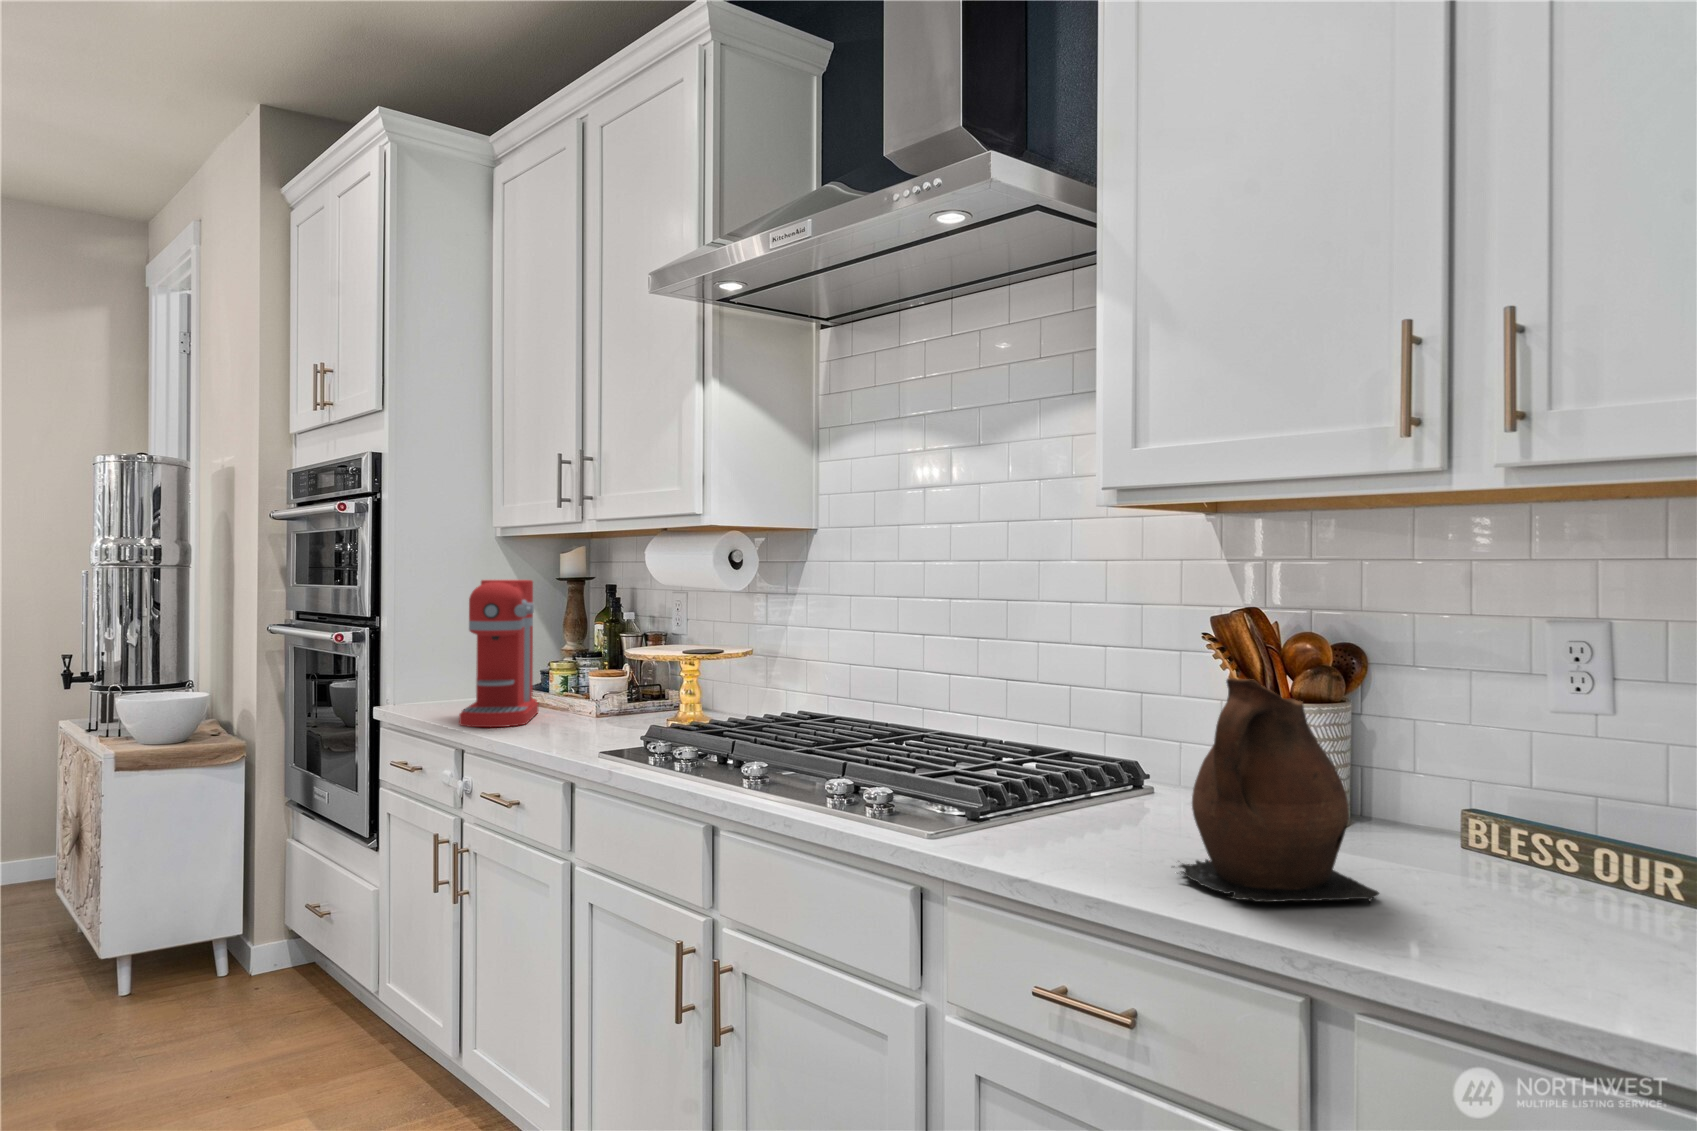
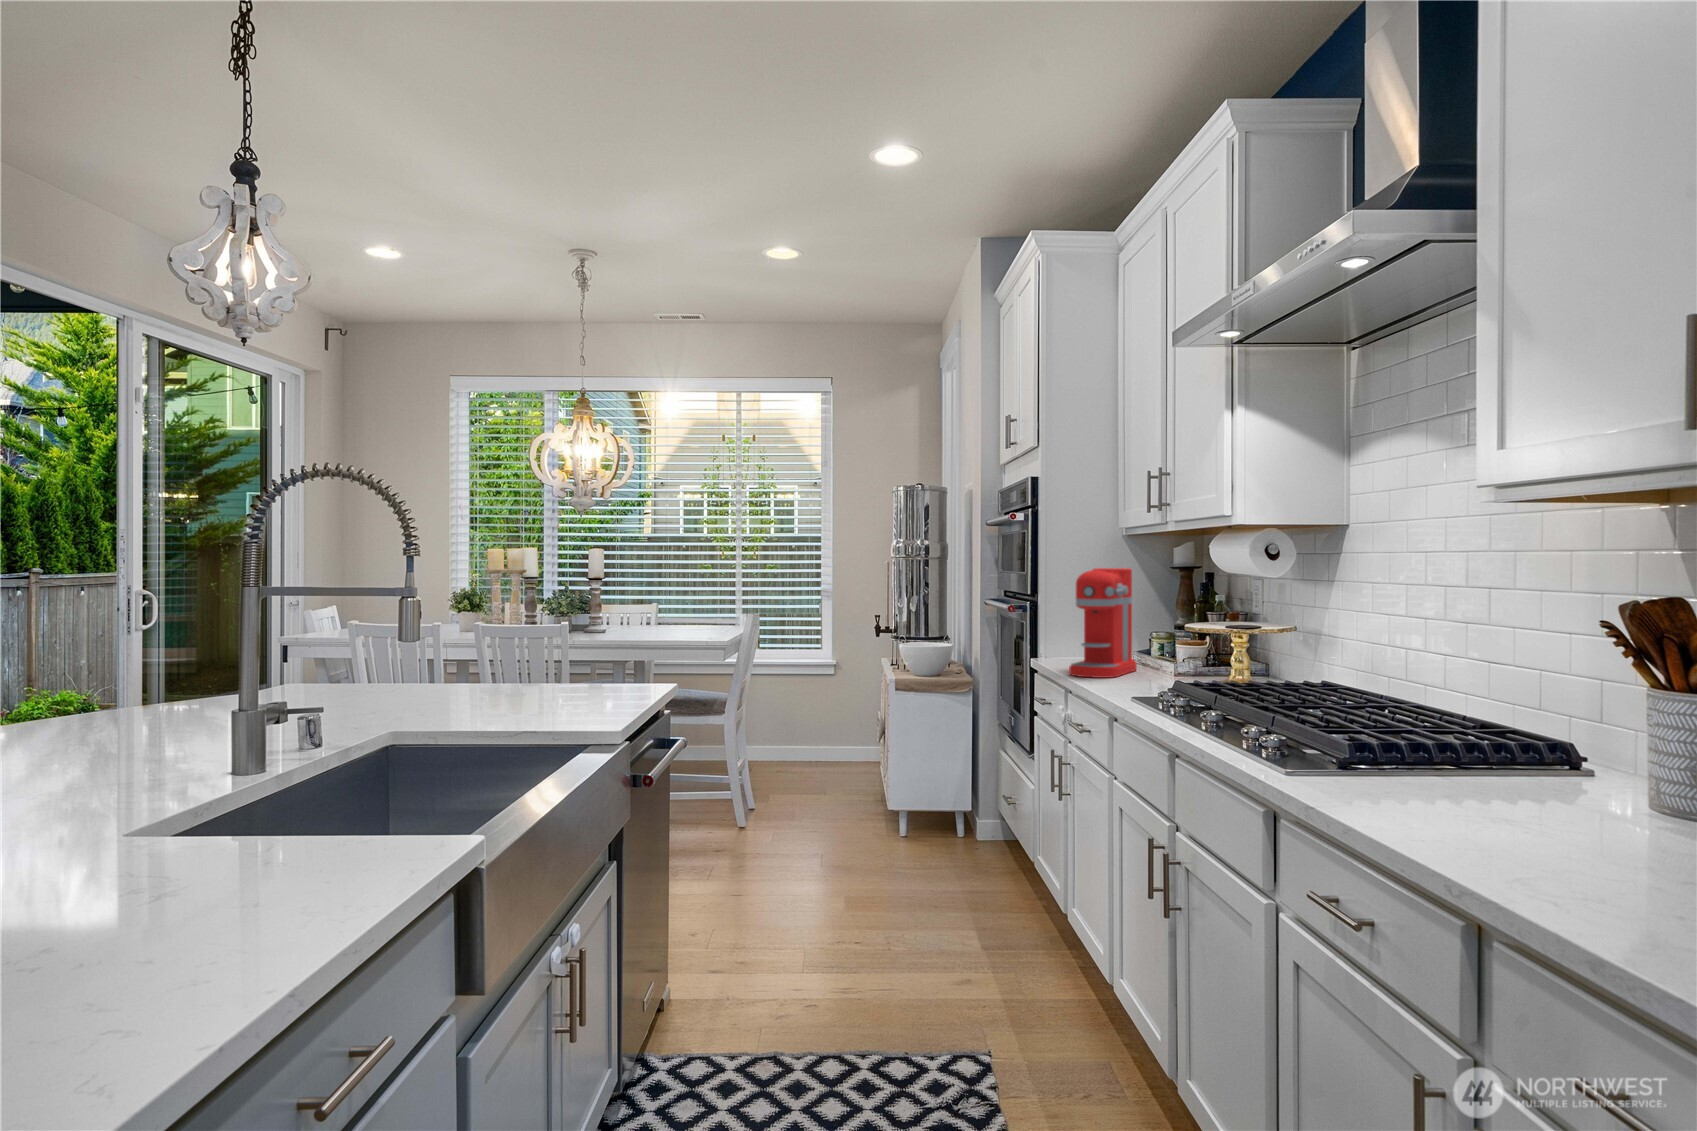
ceramic pitcher: present [1179,678,1379,903] -> none [1452,657,1640,872]

